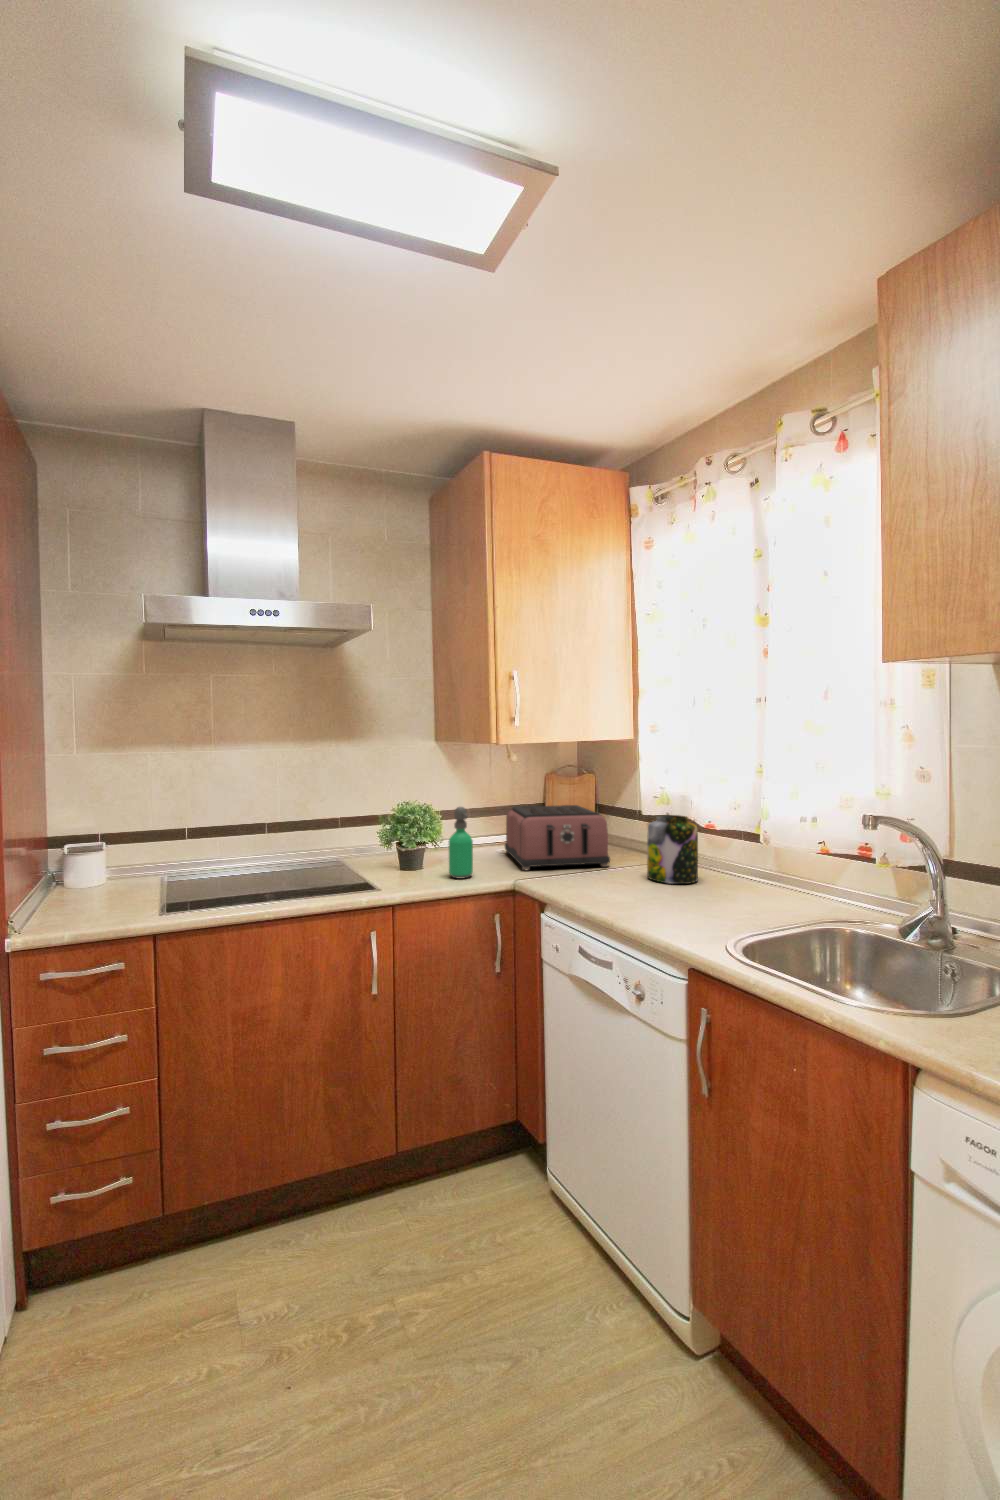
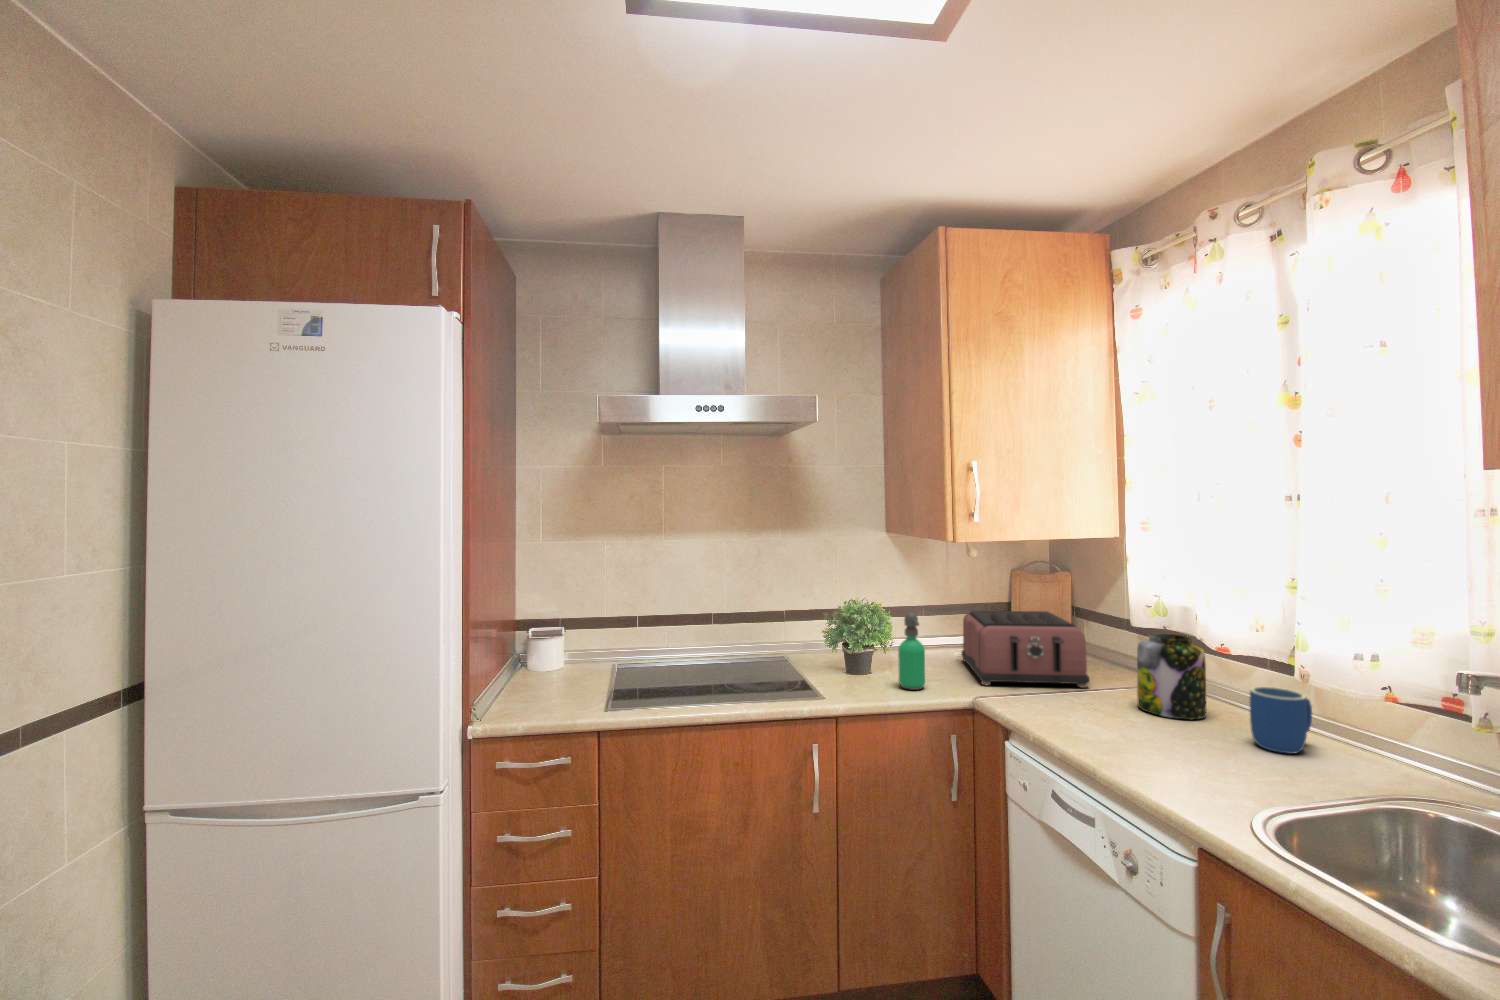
mug: none [730,851,772,902] -> present [1250,687,1312,754]

